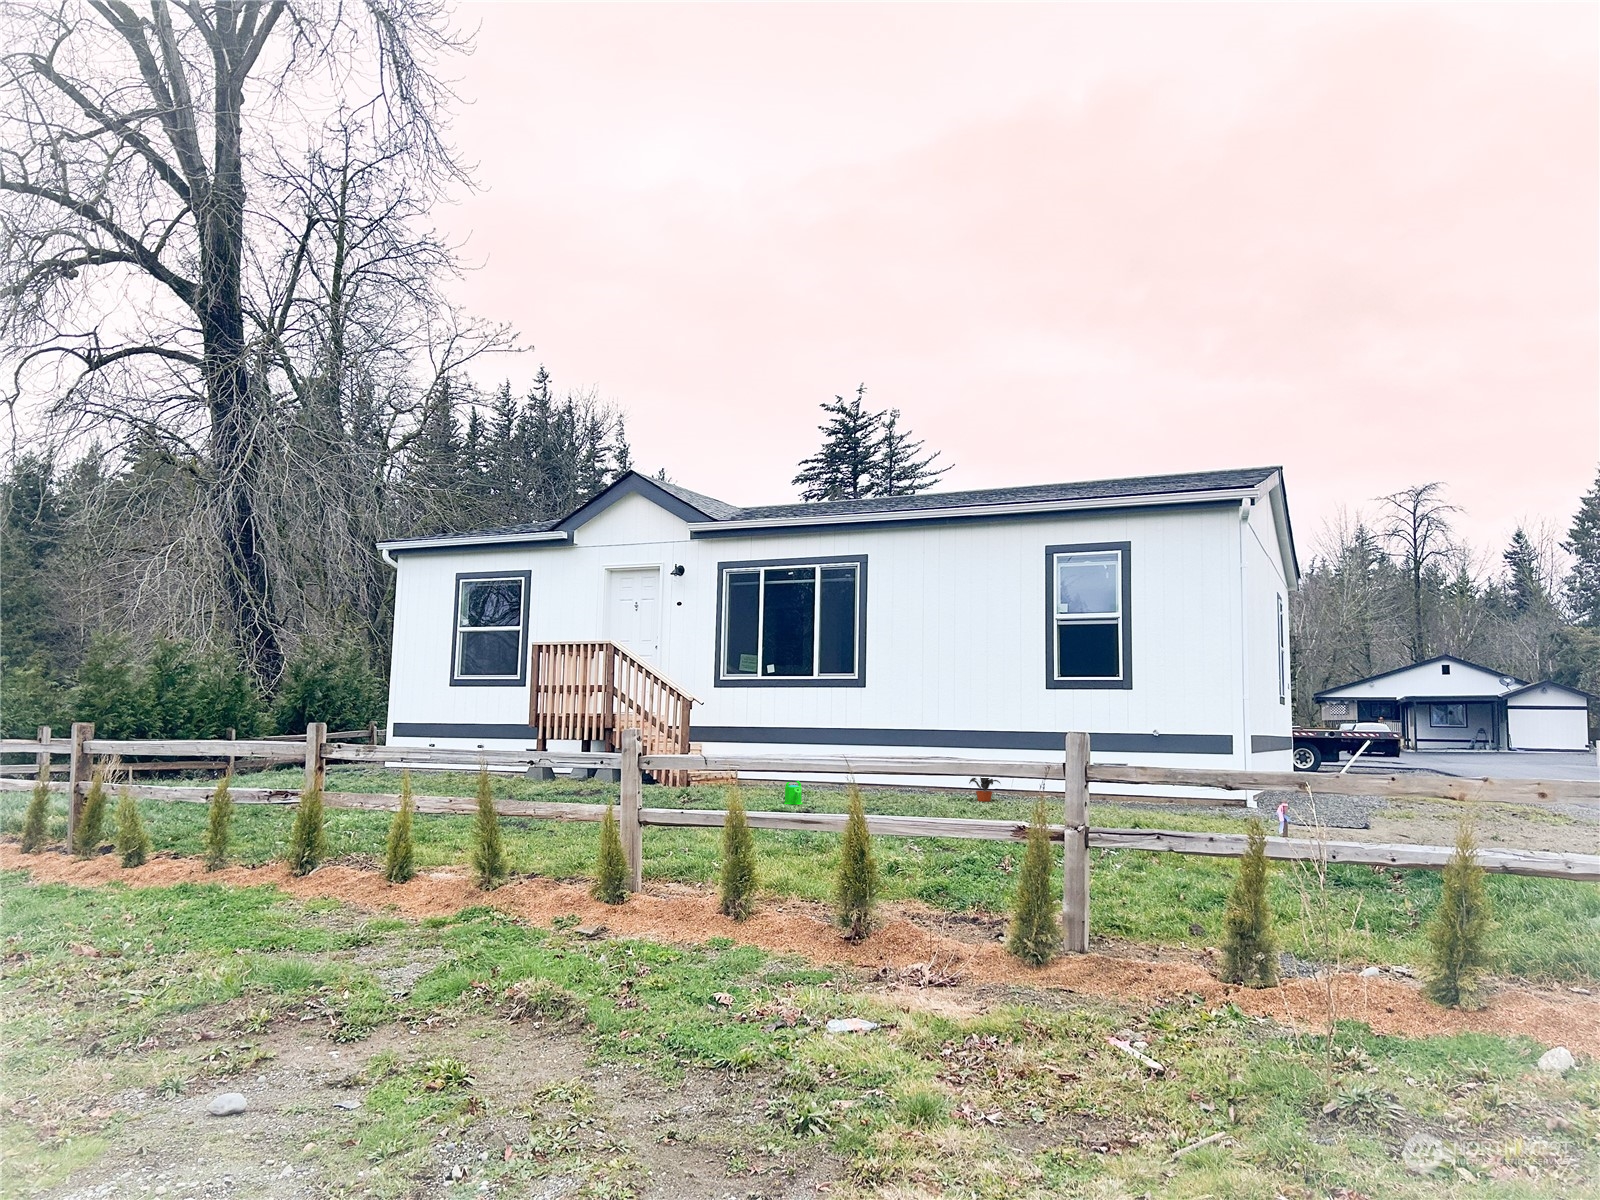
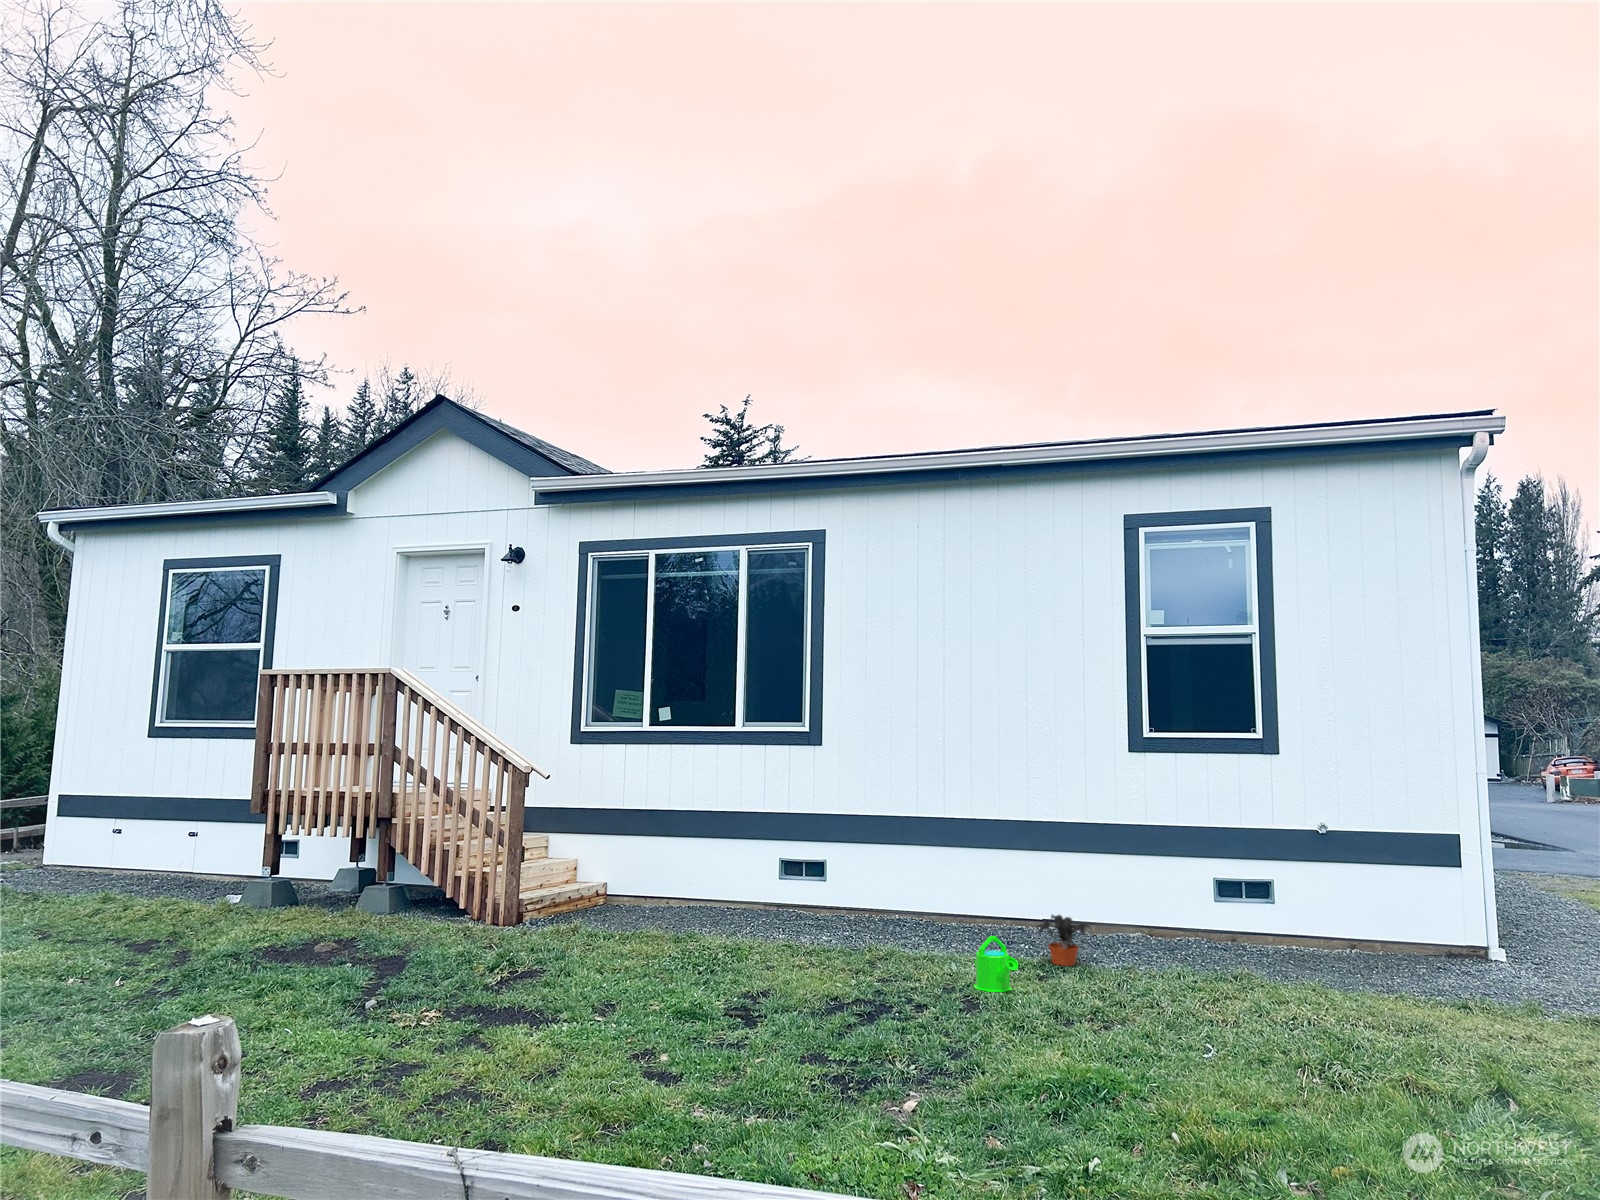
watering can: present [784,781,802,804] -> present [973,936,1018,992]

